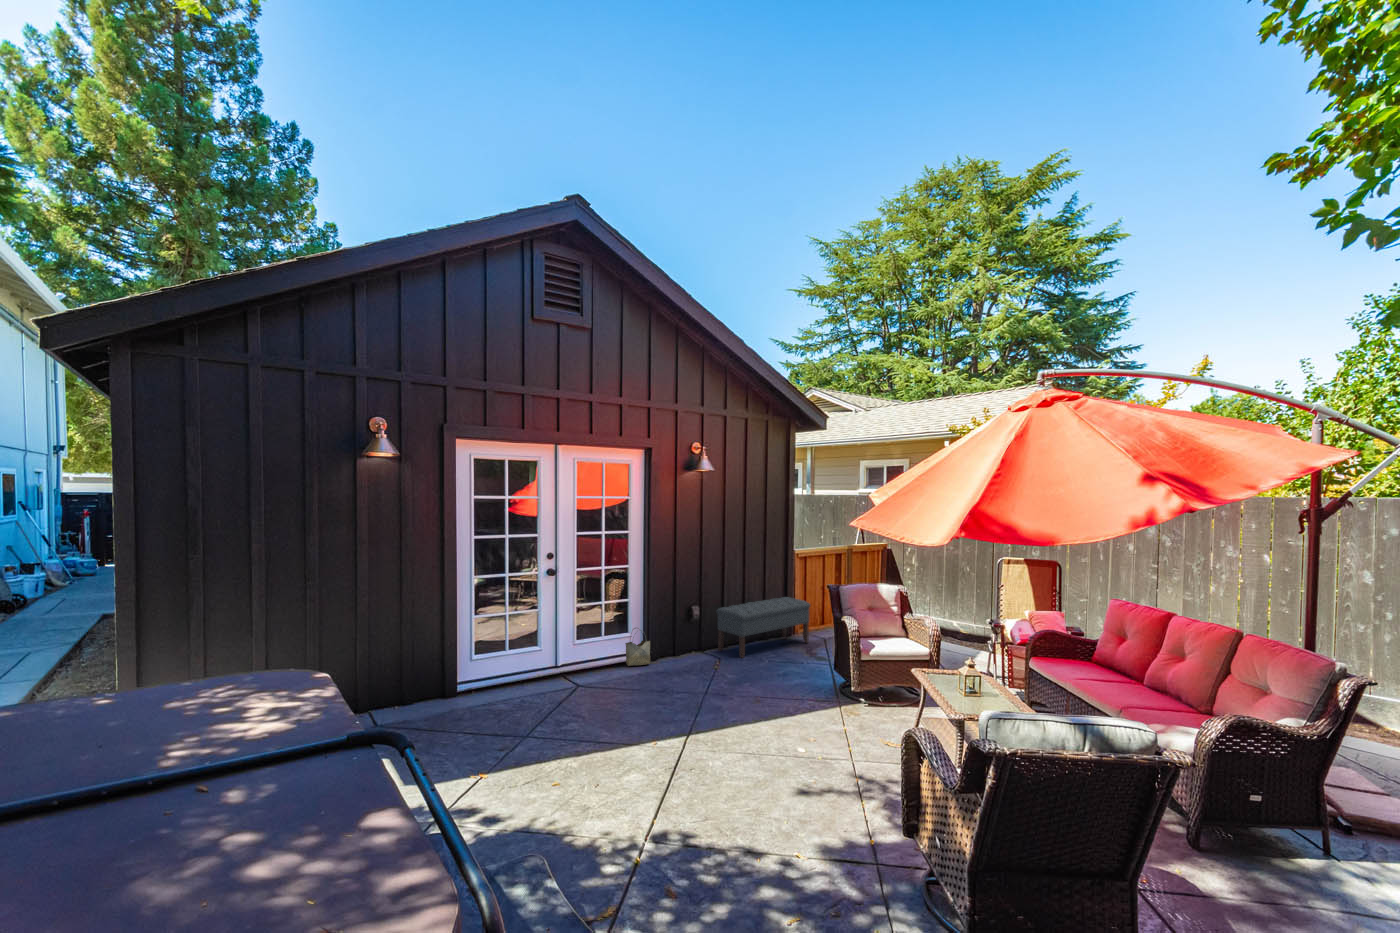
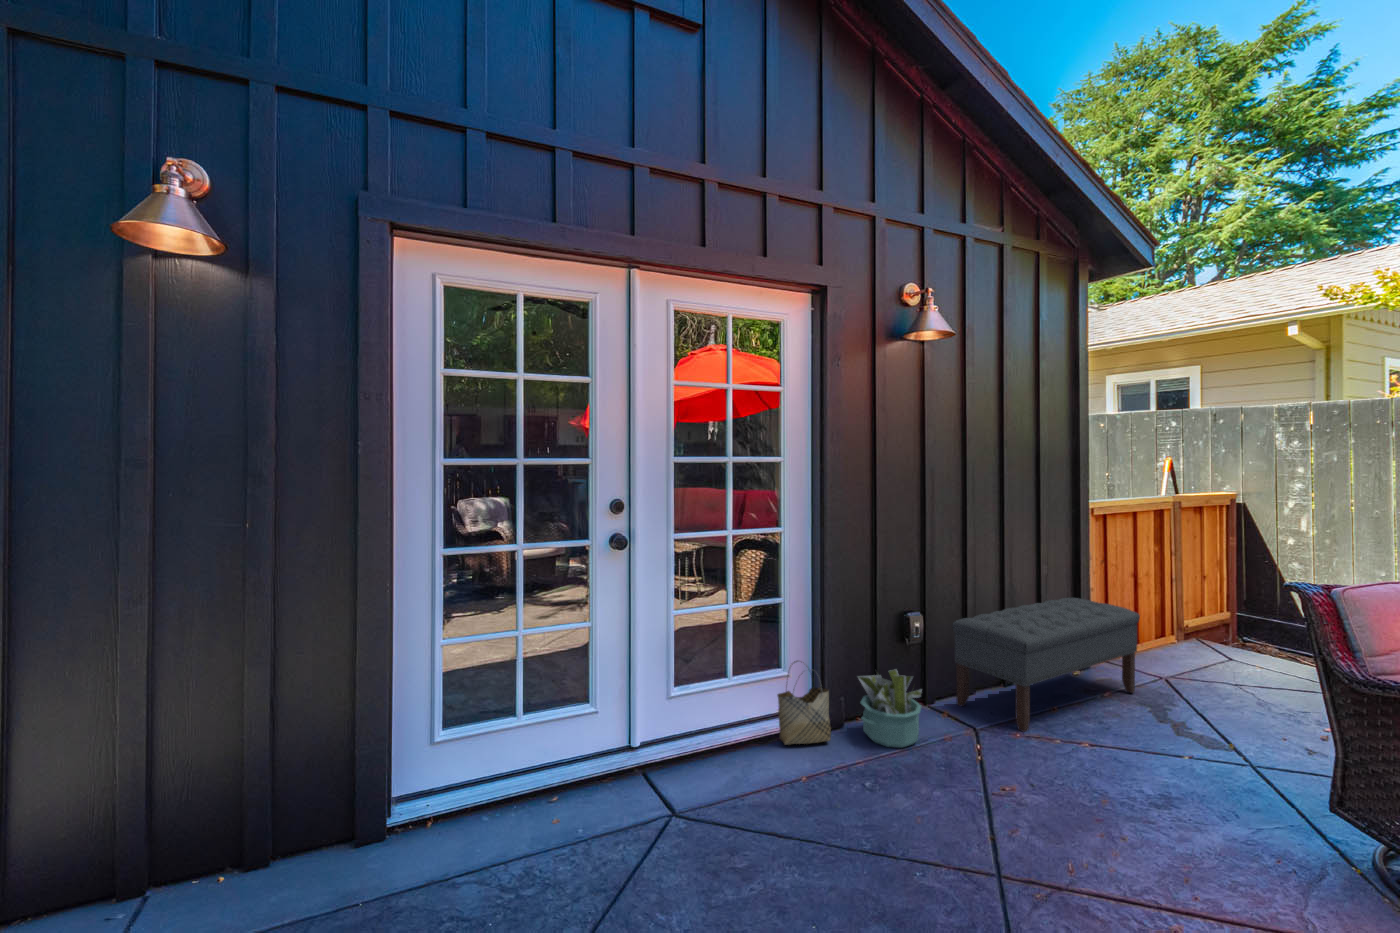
decorative plant: none [664,630,696,665] -> present [858,669,922,748]

